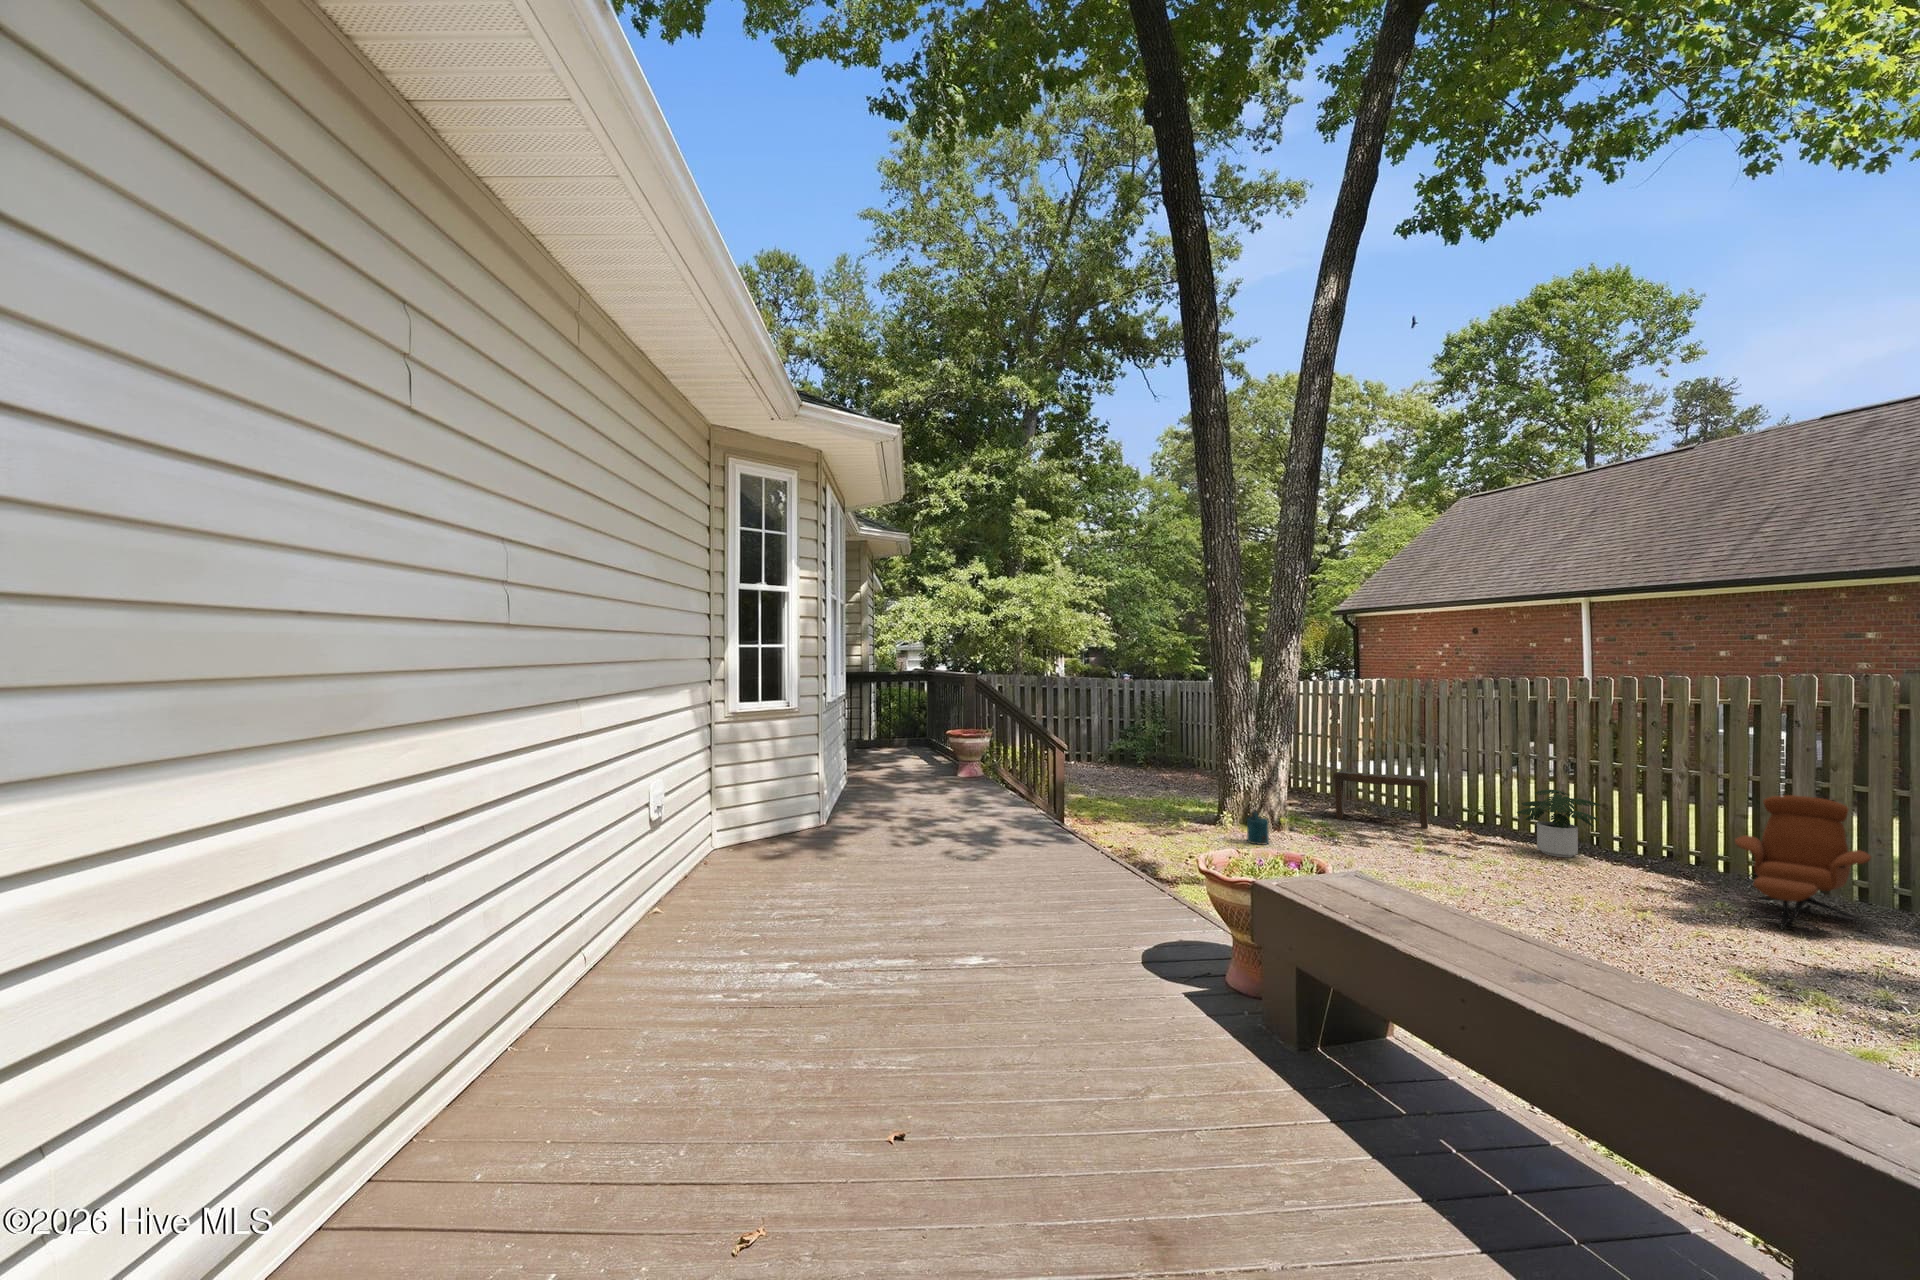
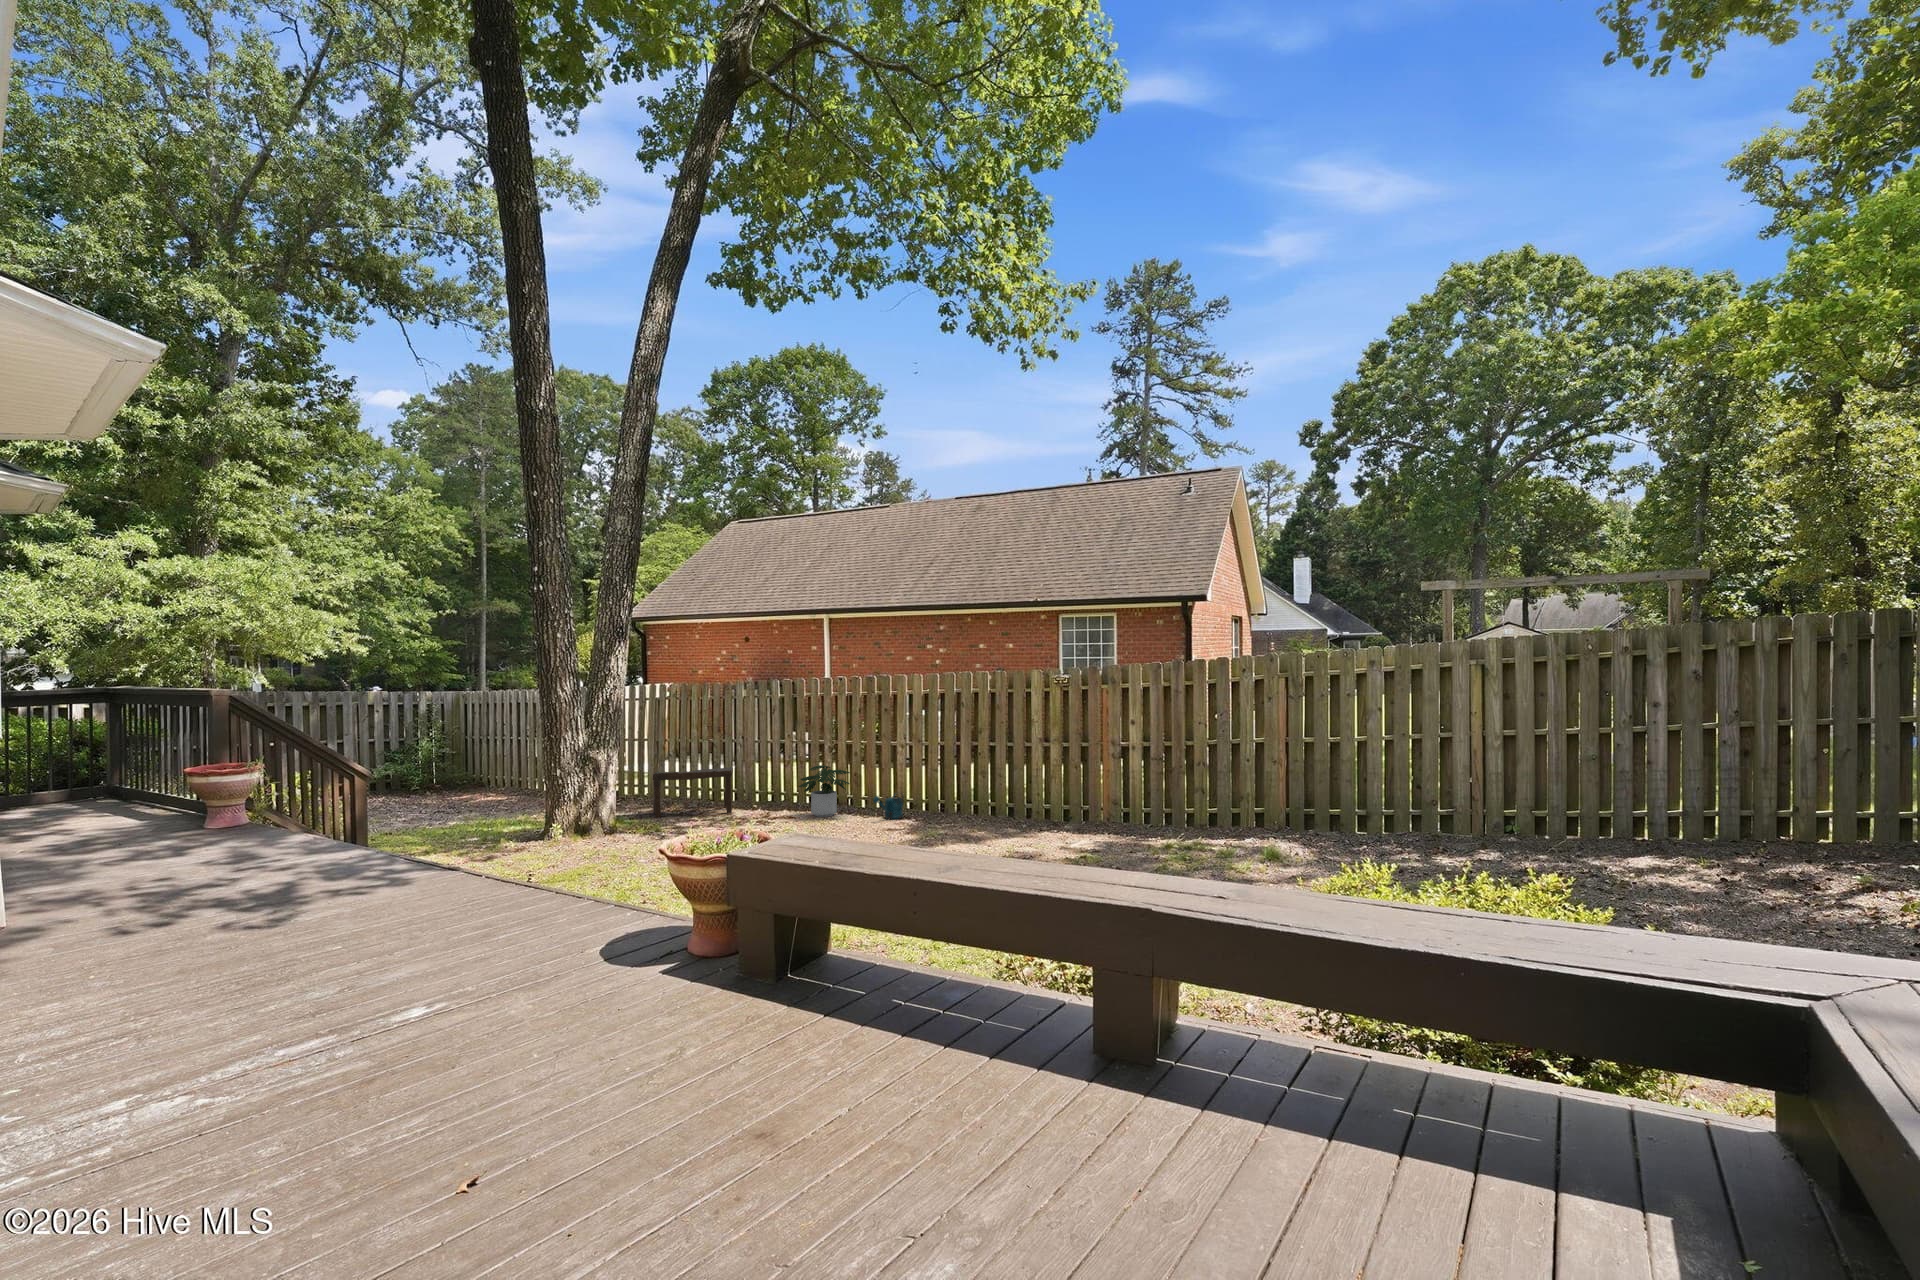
lounge chair: present [1735,795,1871,934] -> none [923,749,982,837]
watering can: present [1247,811,1269,845] -> present [873,794,904,819]

